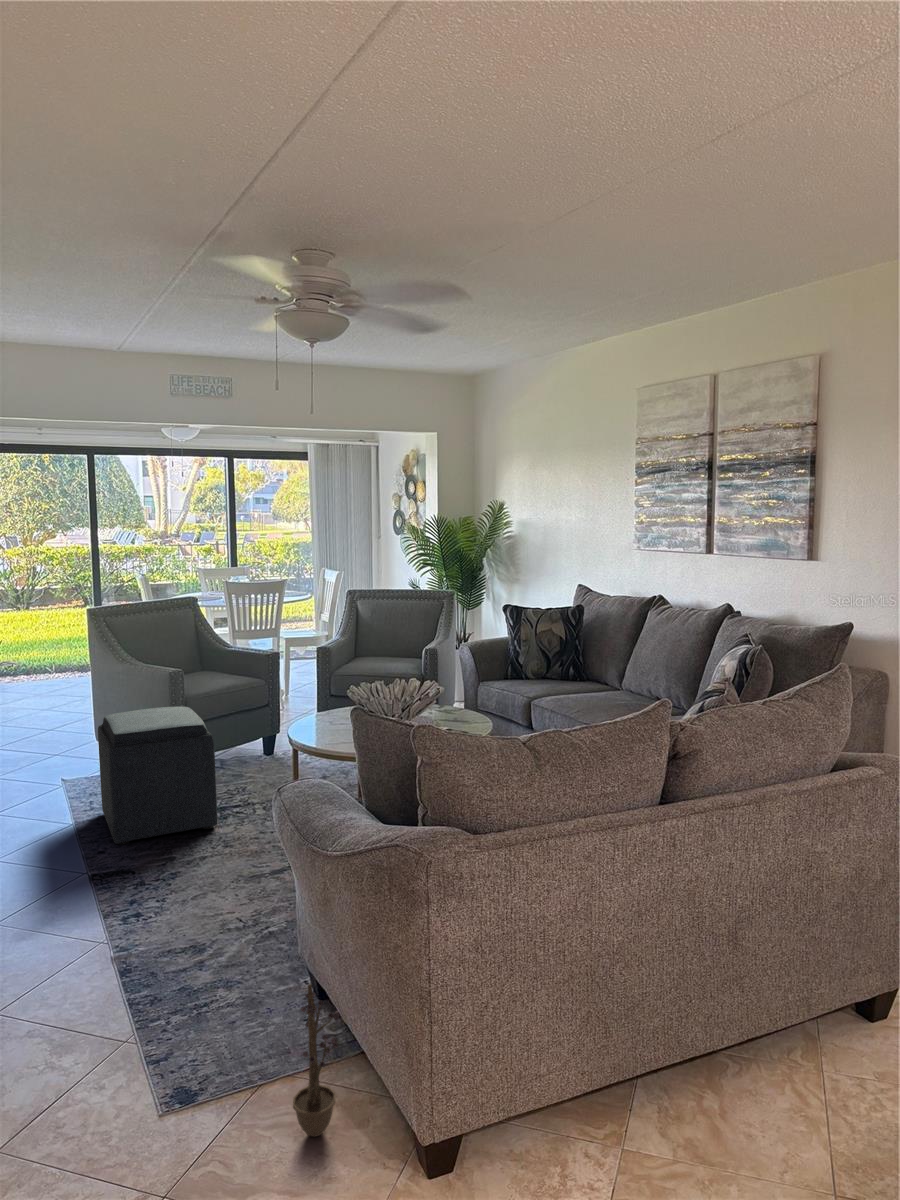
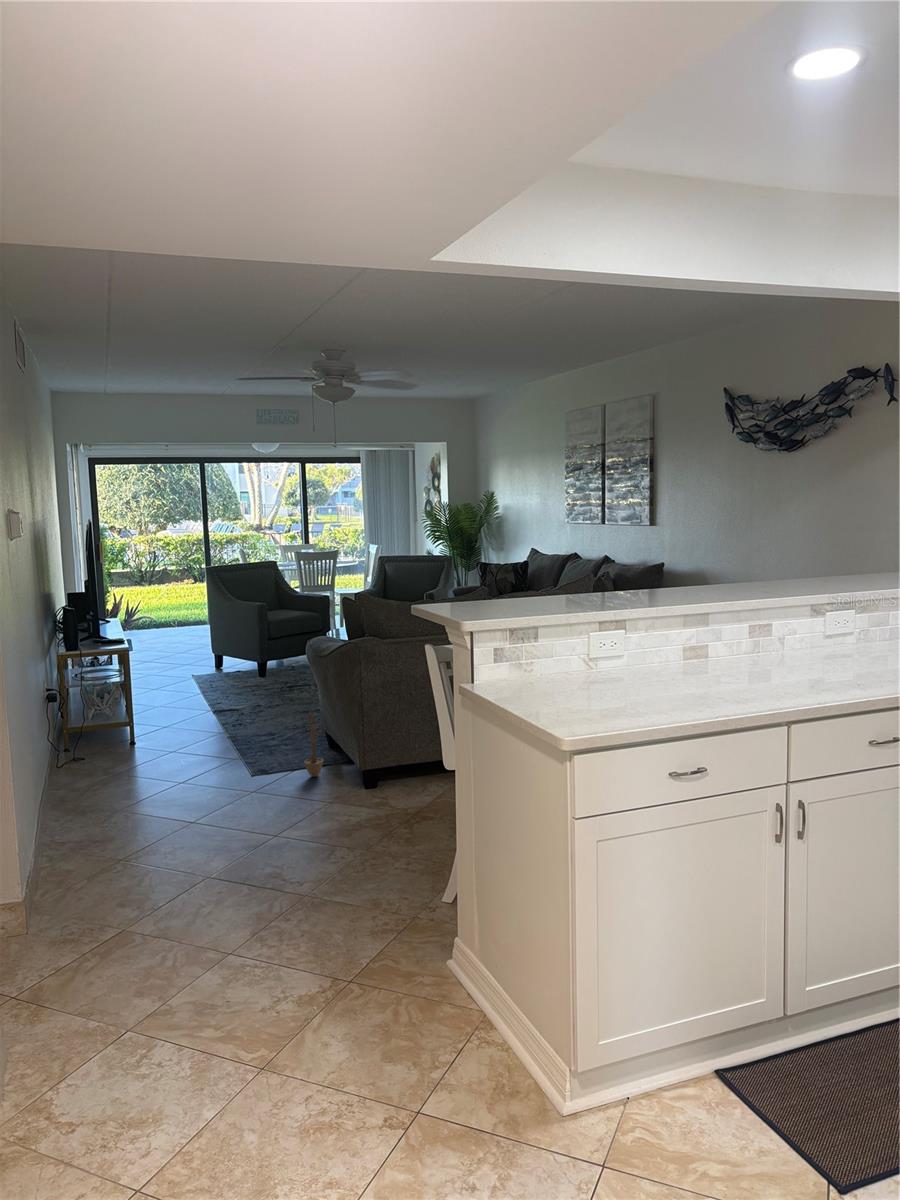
ottoman: present [98,706,217,845] -> none [215,624,285,700]

